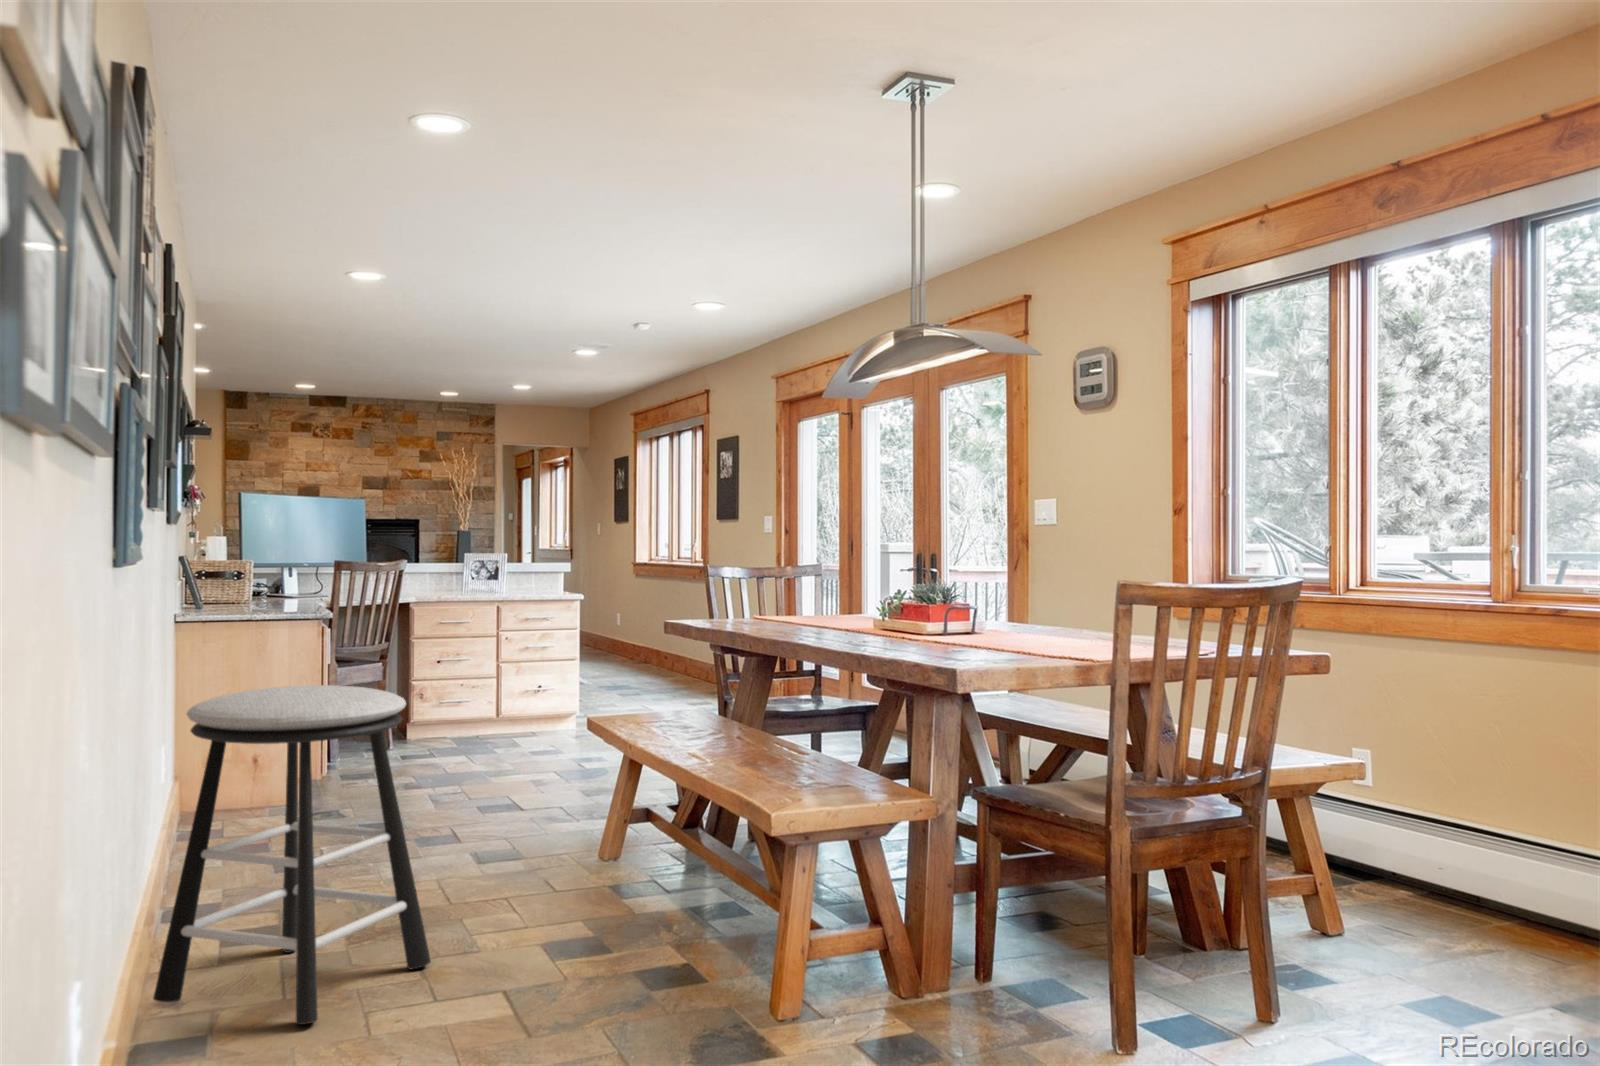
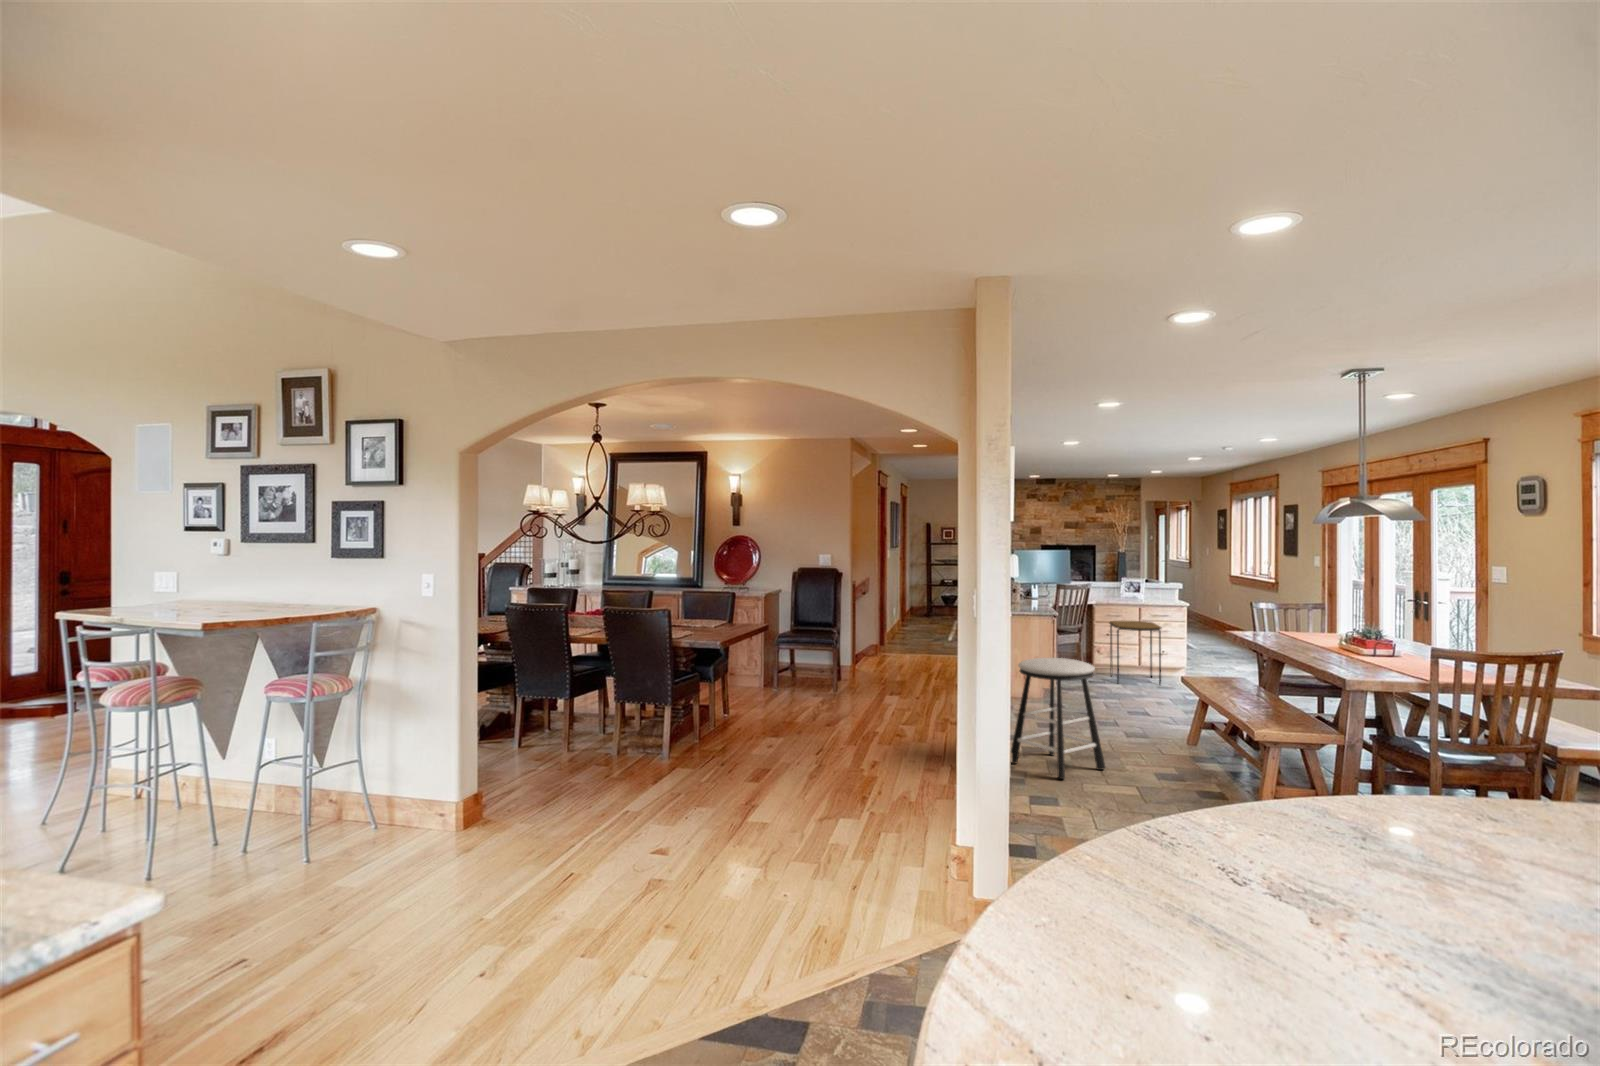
side table: none [441,629,541,755] -> present [1109,621,1161,684]

